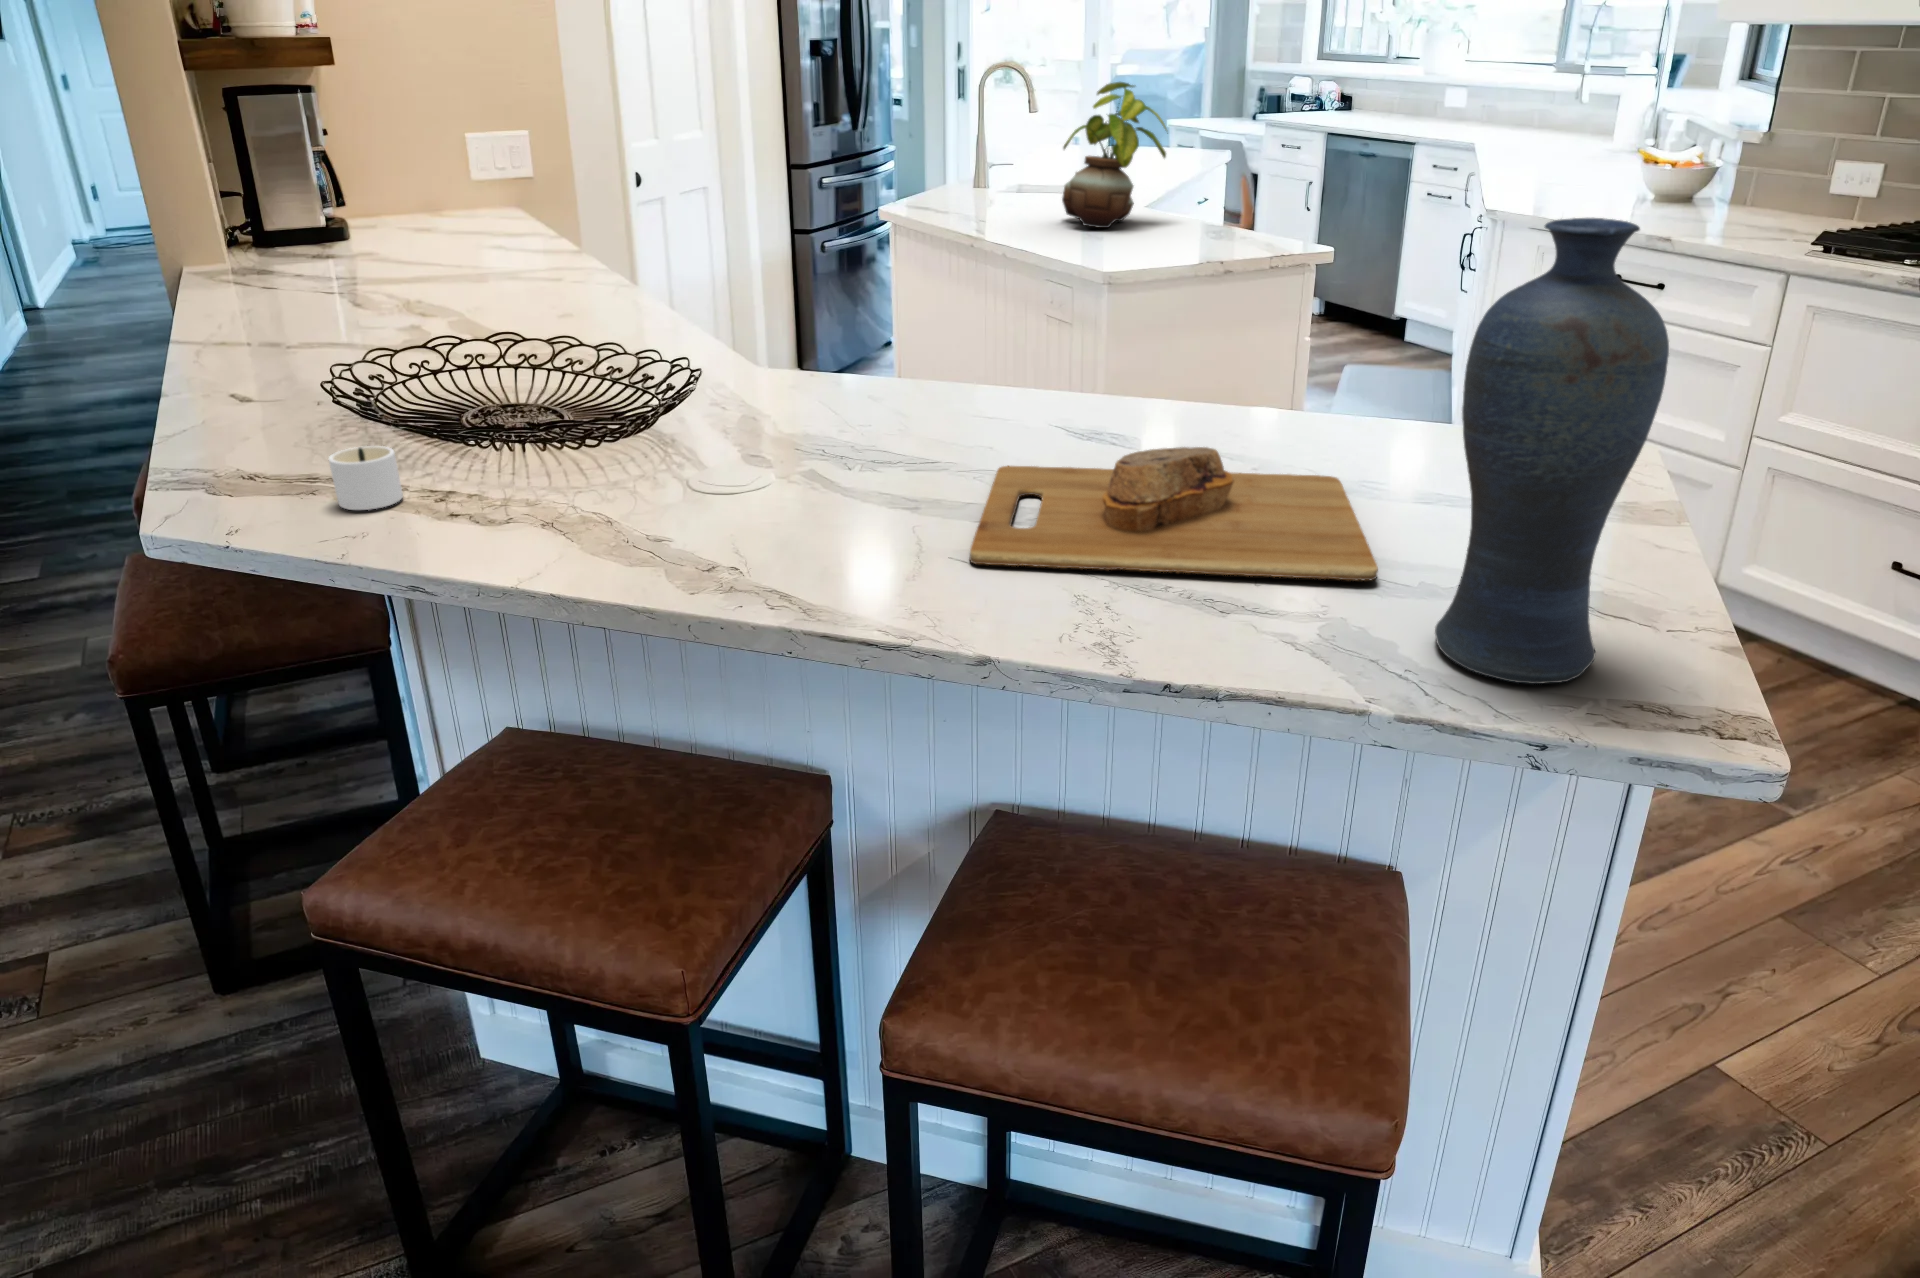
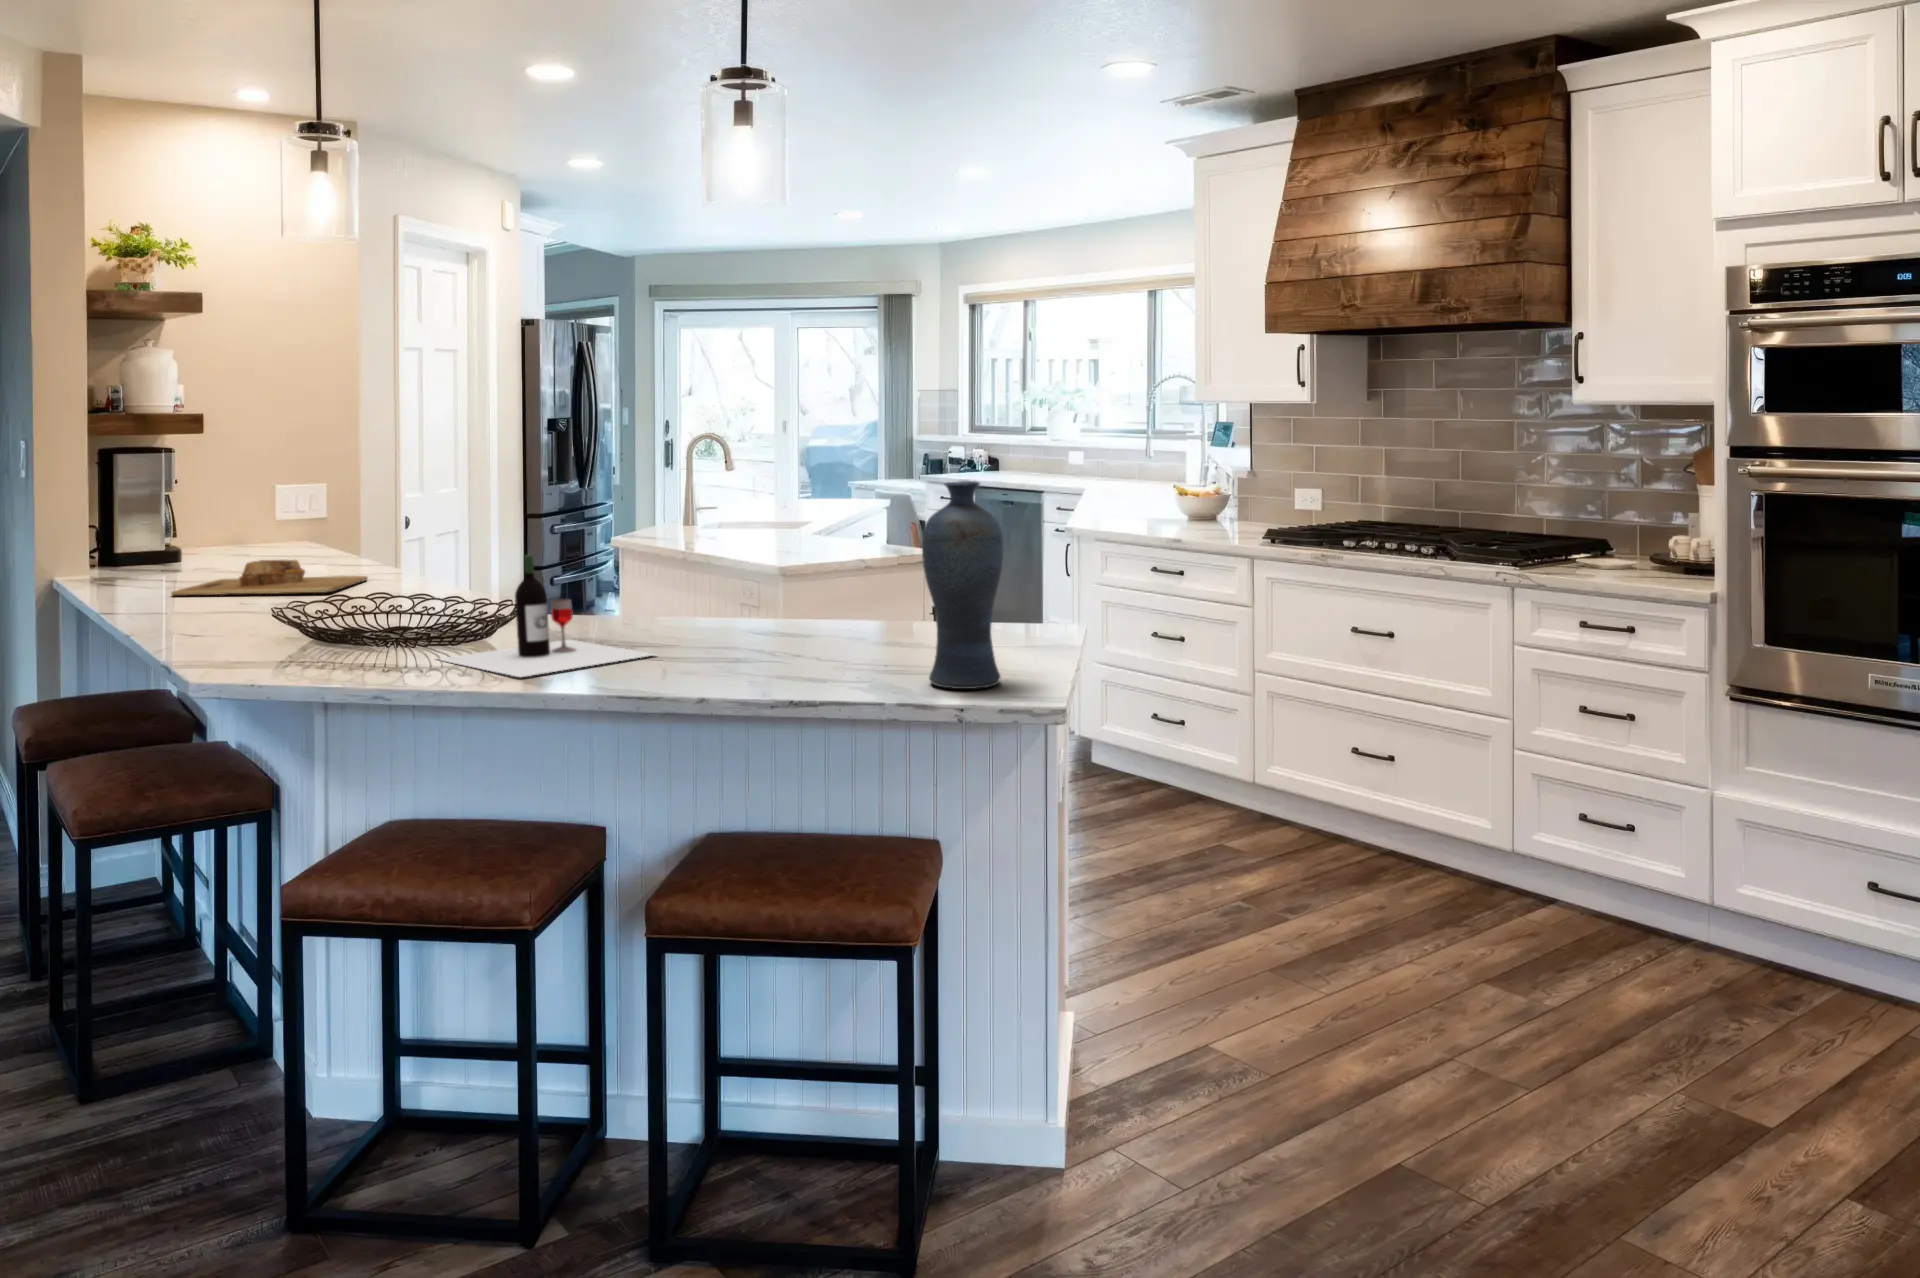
potted plant: present [1062,82,1167,228] -> none [753,443,830,544]
wine bottle: none [545,311,907,559] -> present [440,555,653,677]
candle: present [329,446,403,510] -> none [307,635,366,671]
cutting board: present [970,447,1378,580] -> present [171,560,368,596]

